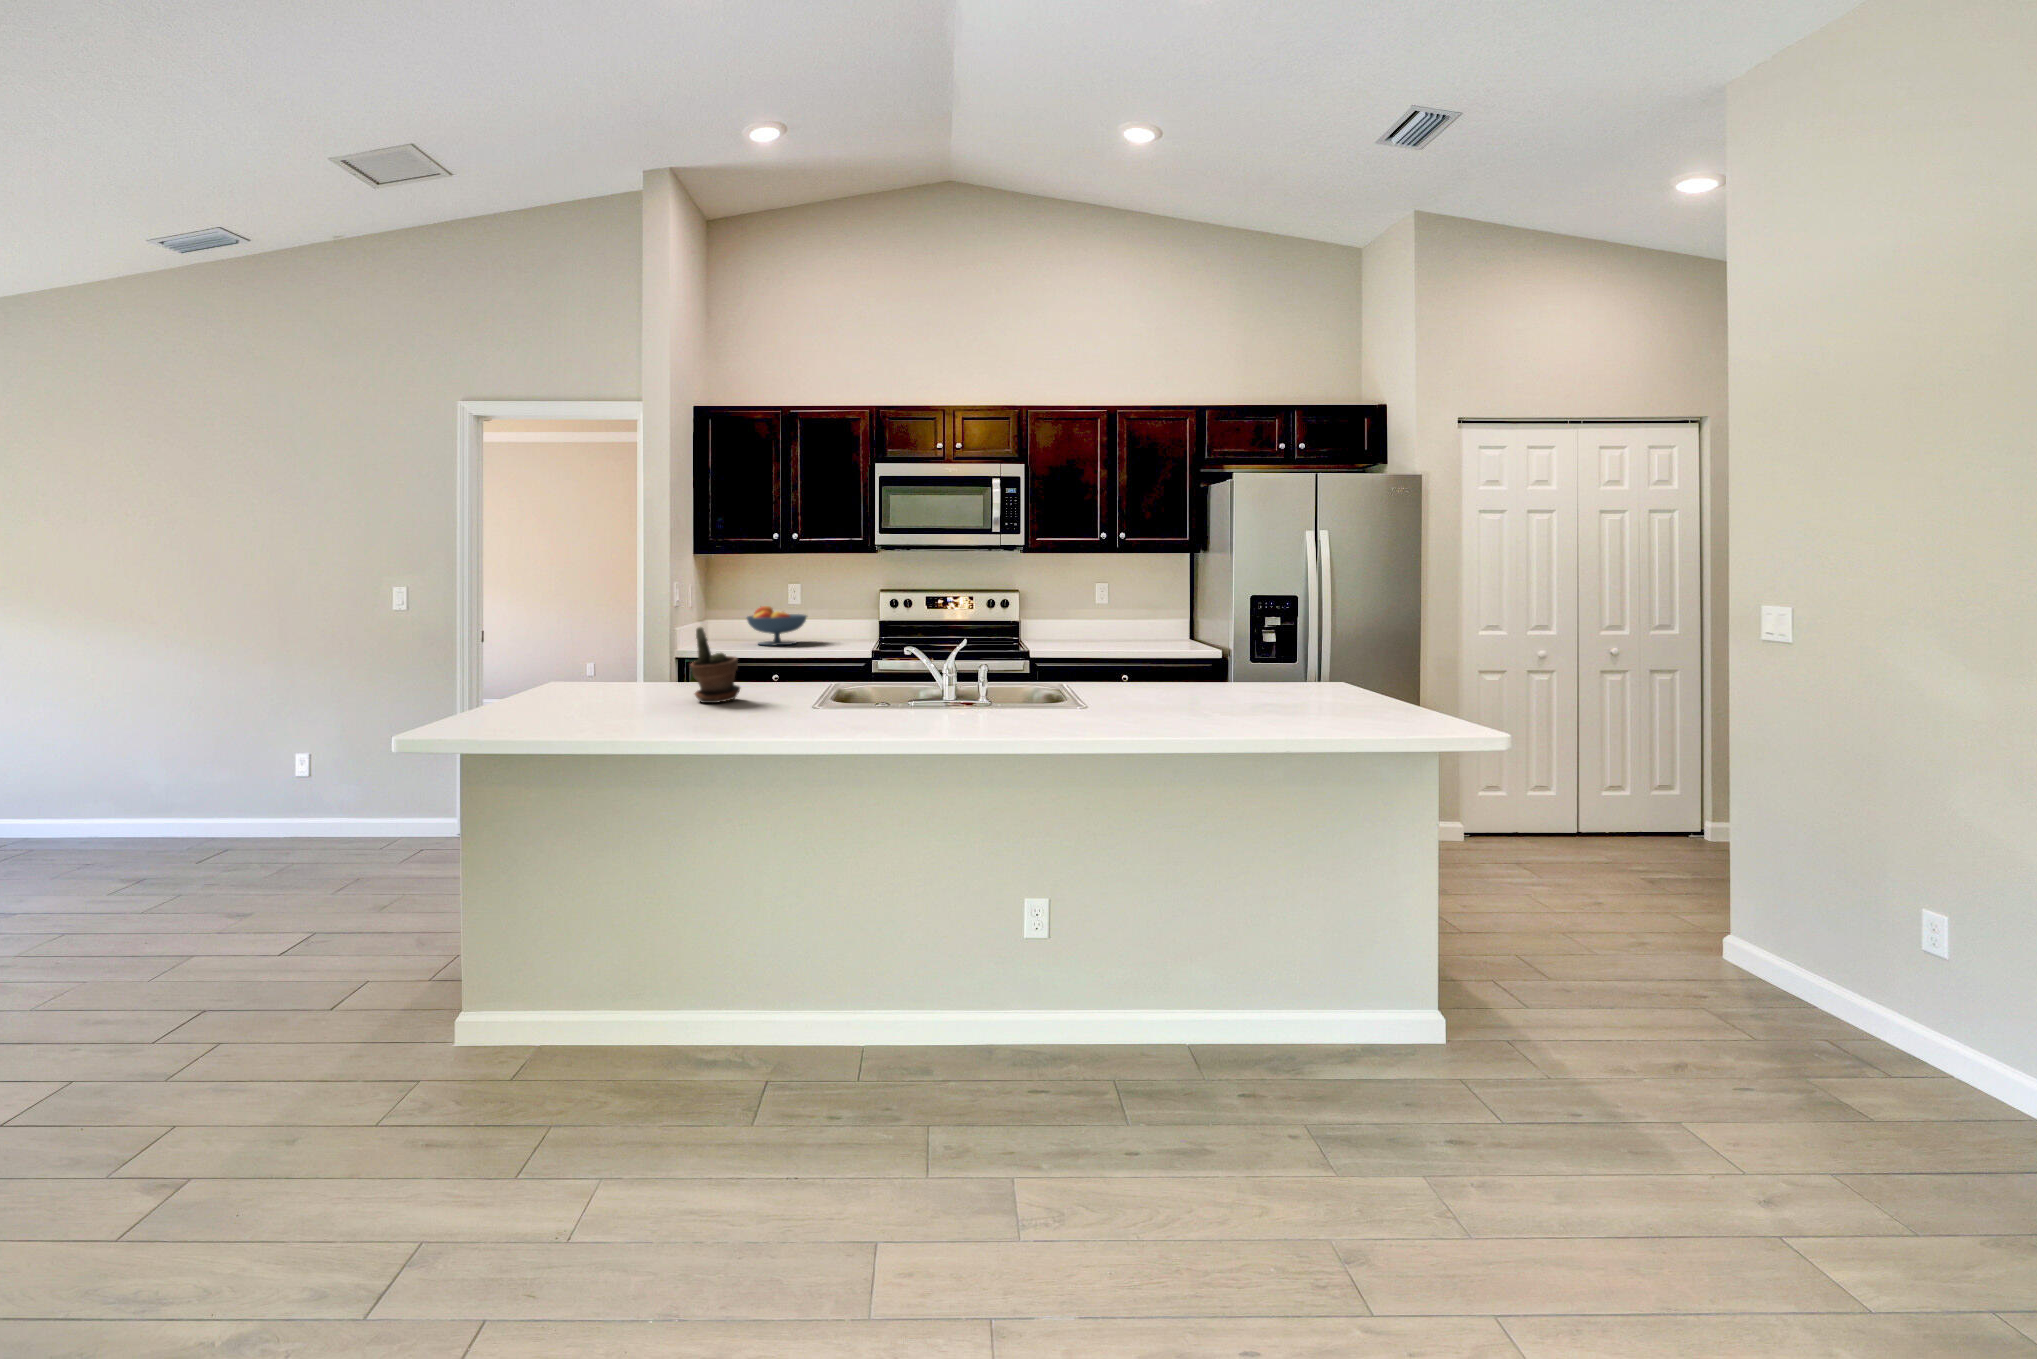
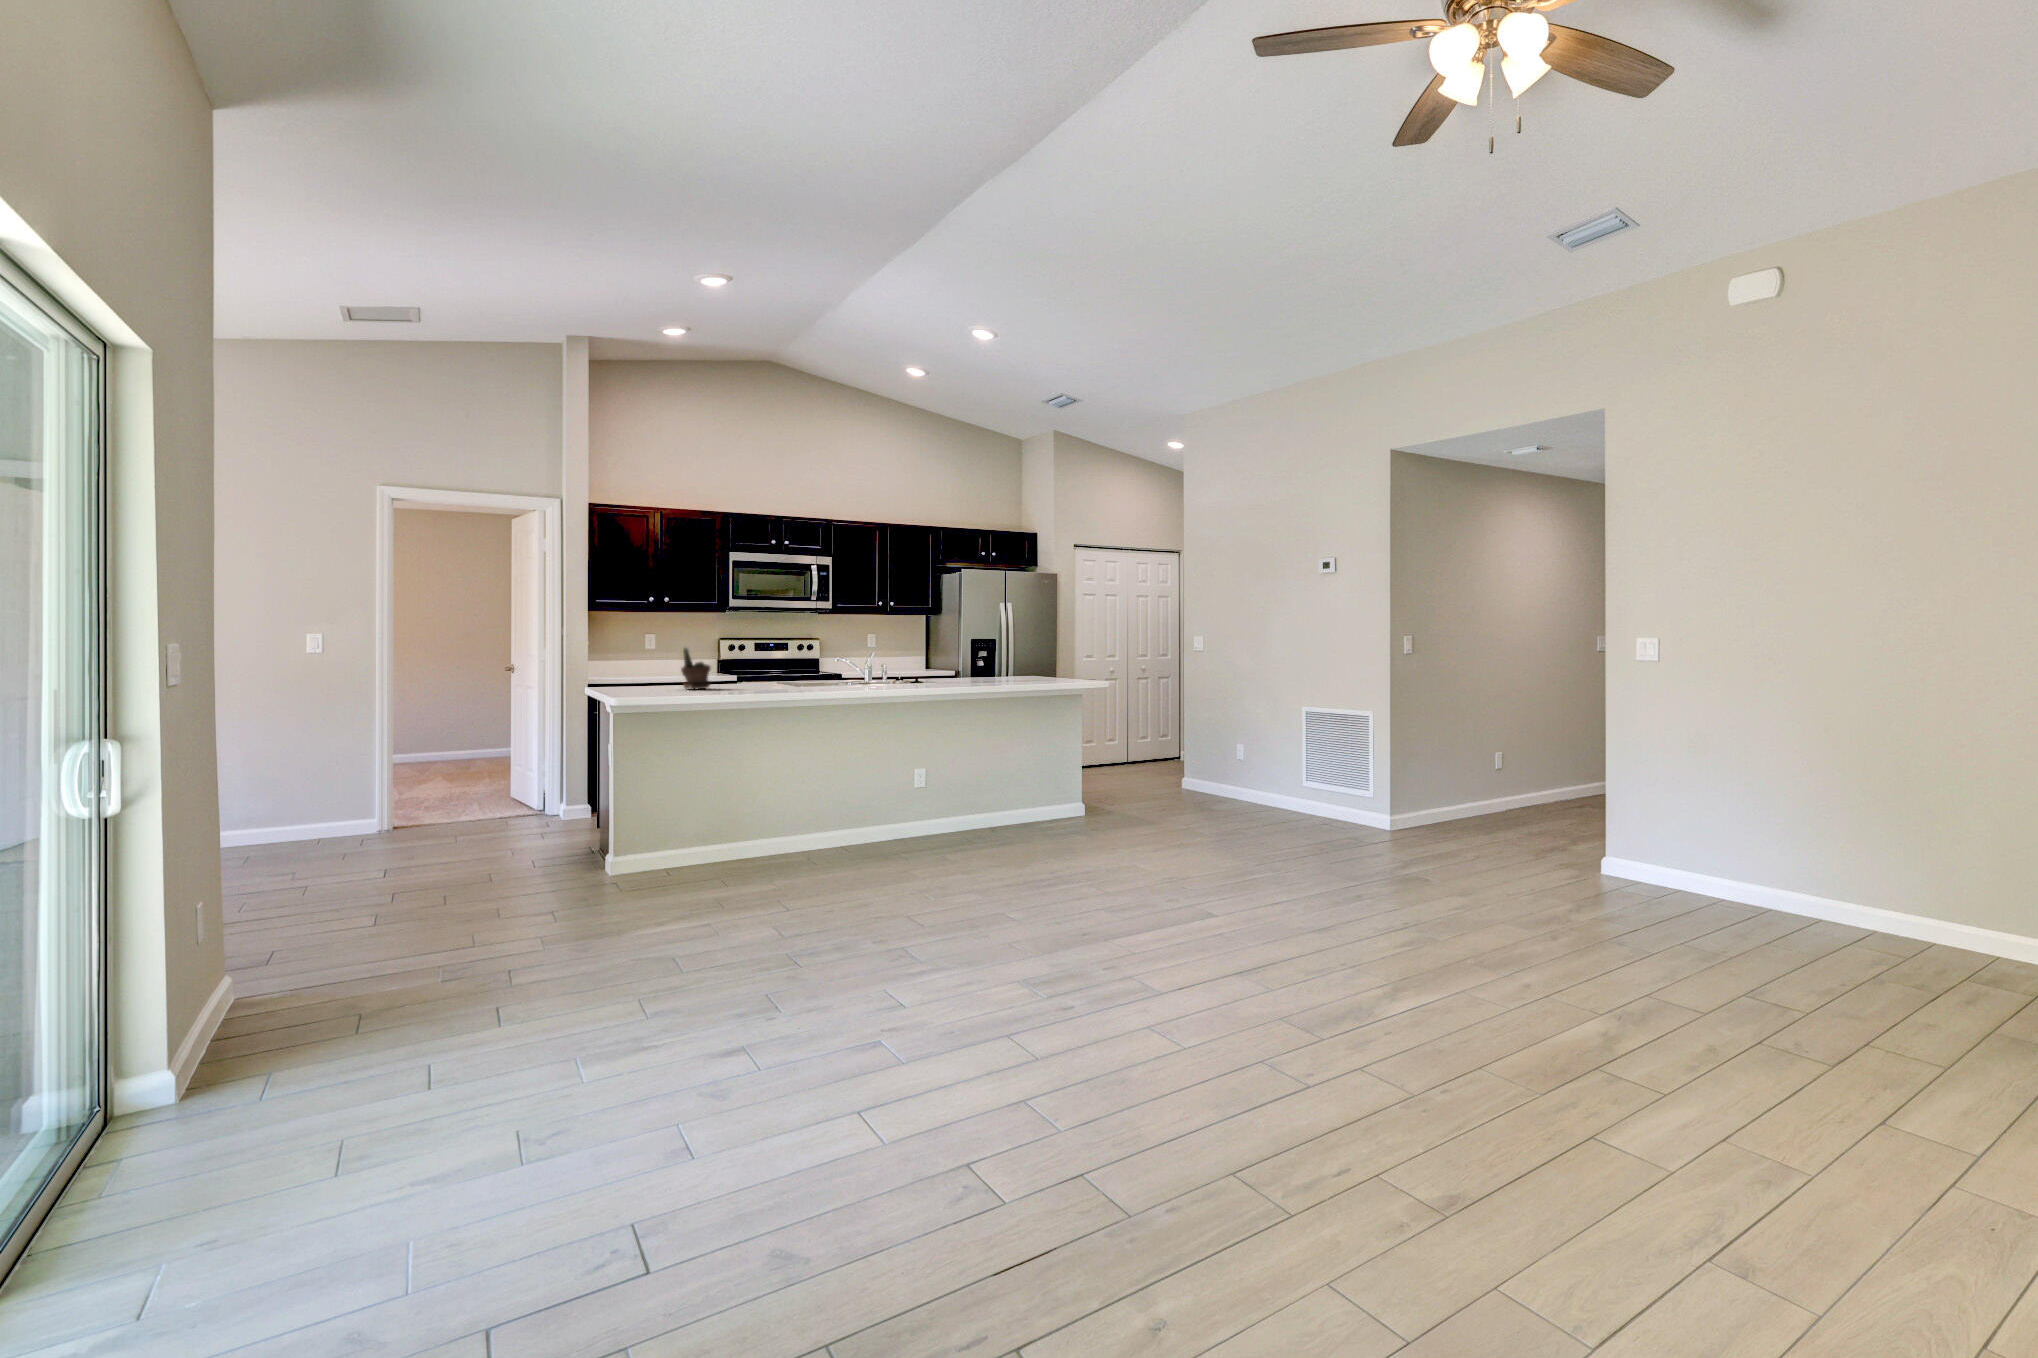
fruit bowl: present [747,606,807,646] -> none [623,648,671,675]

